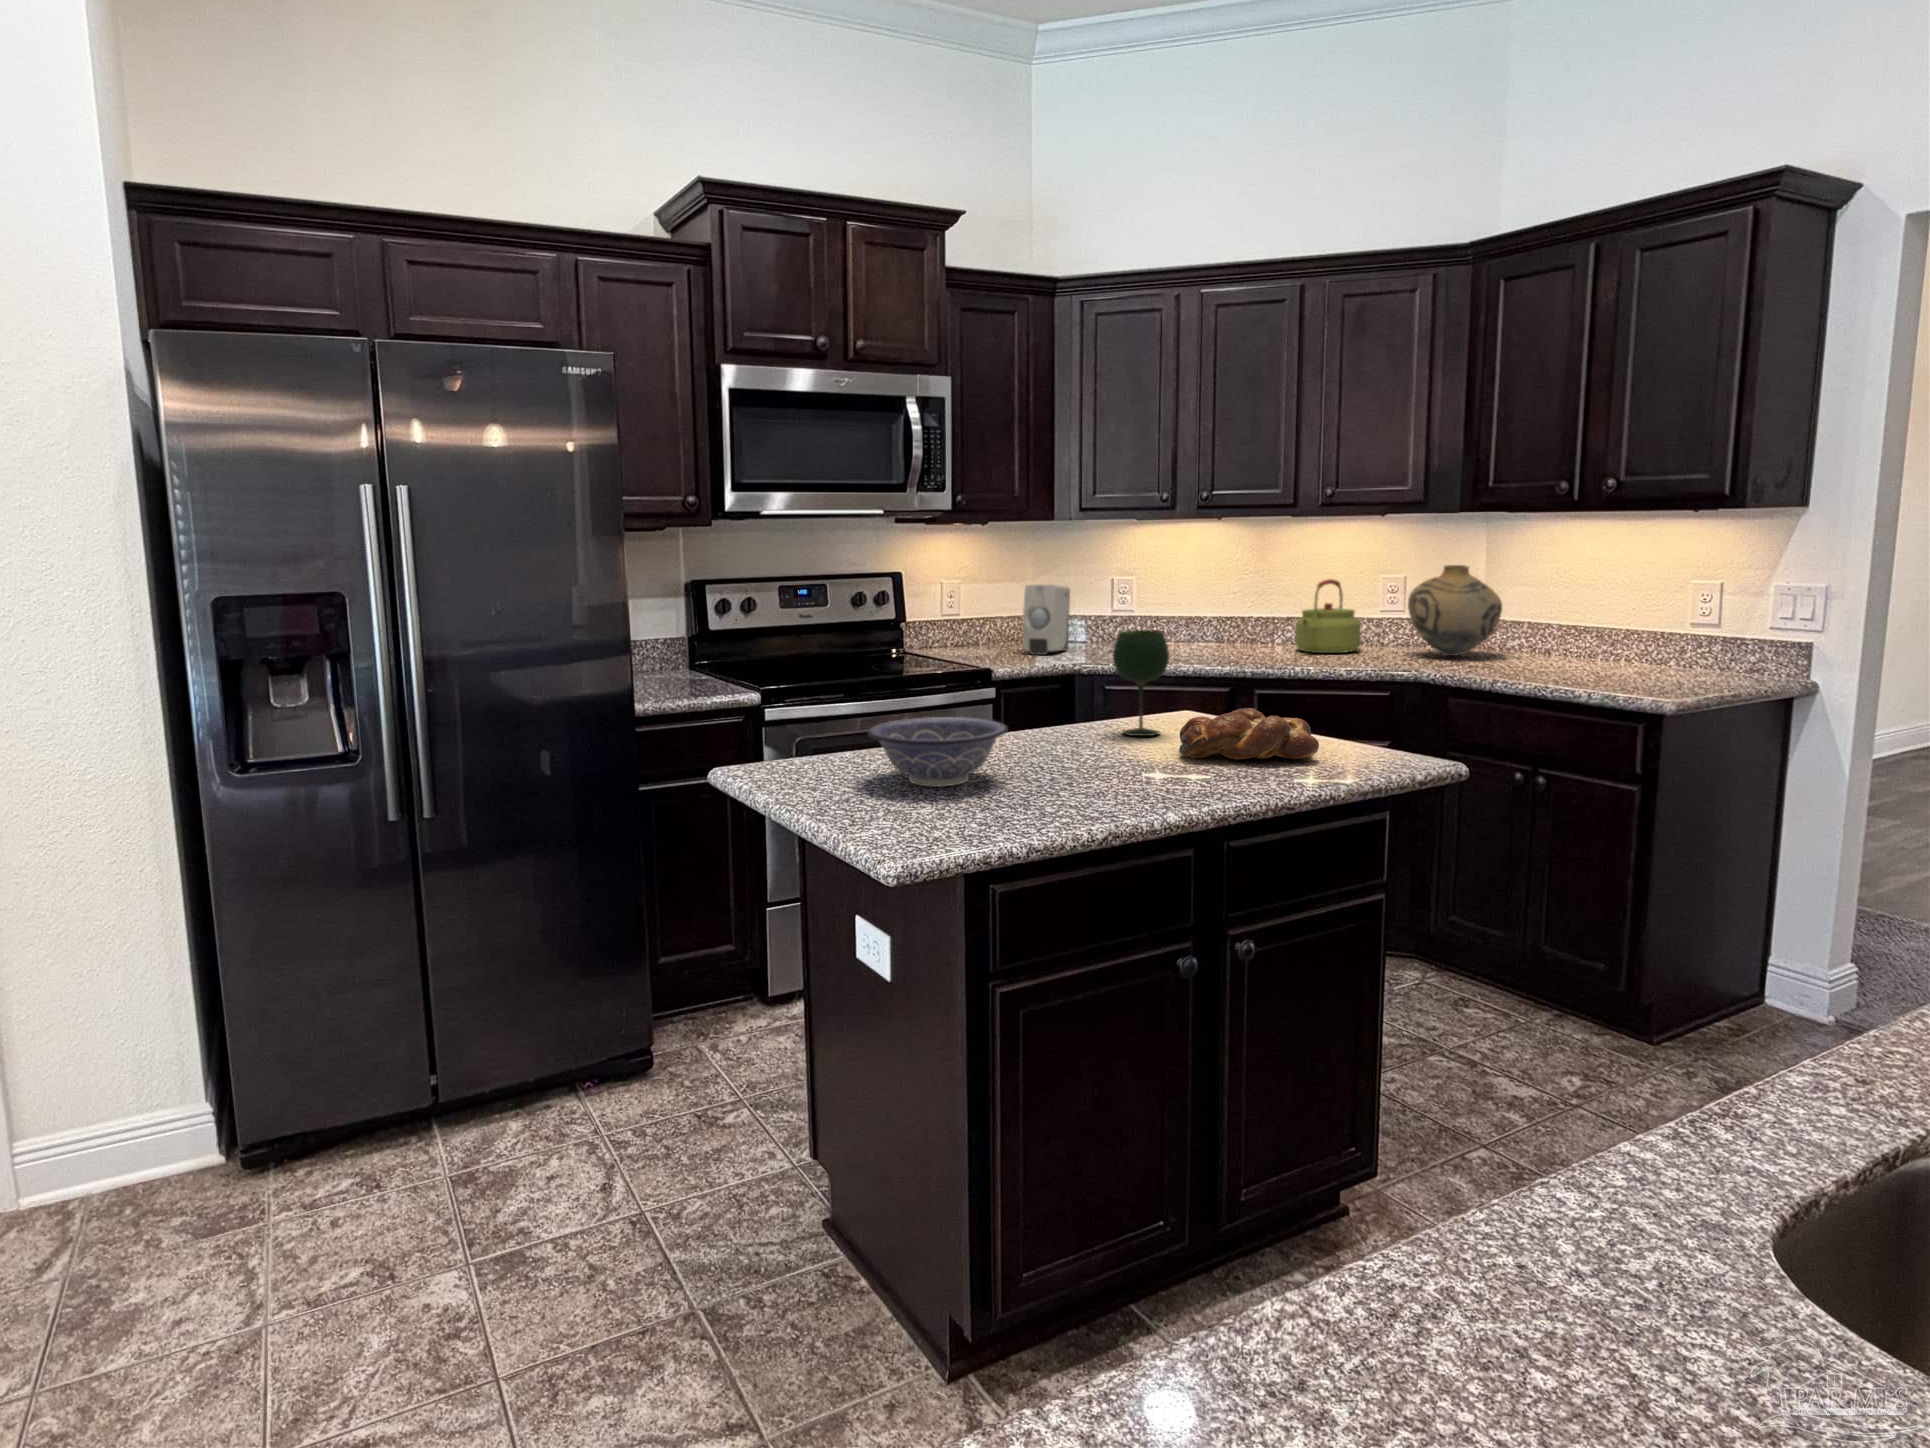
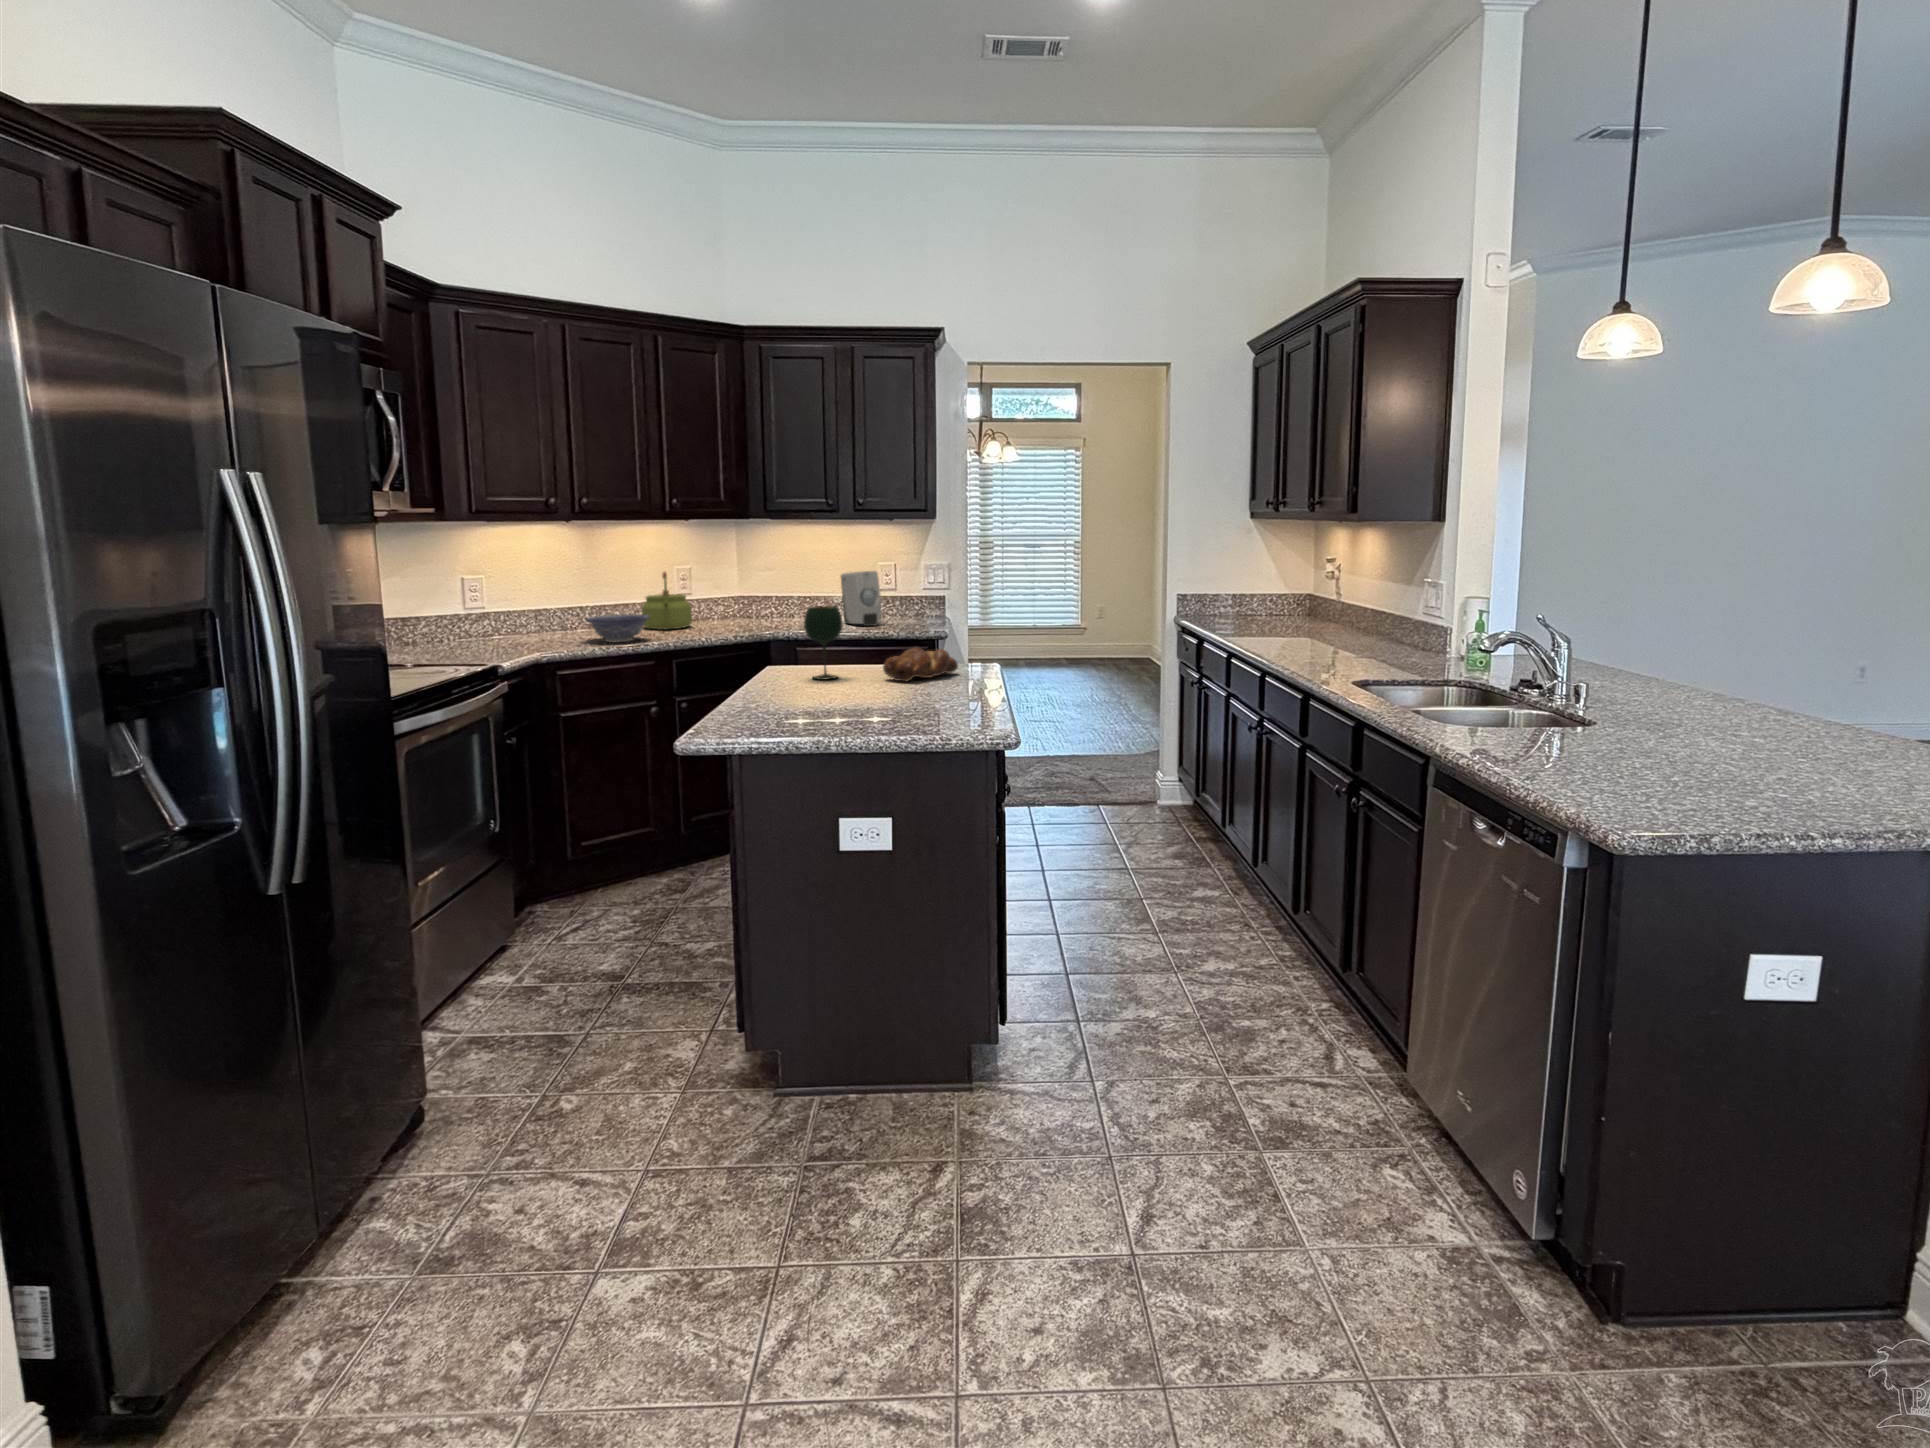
vase: present [1408,565,1502,656] -> none [722,558,784,623]
soap dispenser: present [1023,585,1070,655] -> present [841,571,881,626]
decorative bowl: present [868,717,1008,787] -> present [586,614,650,642]

